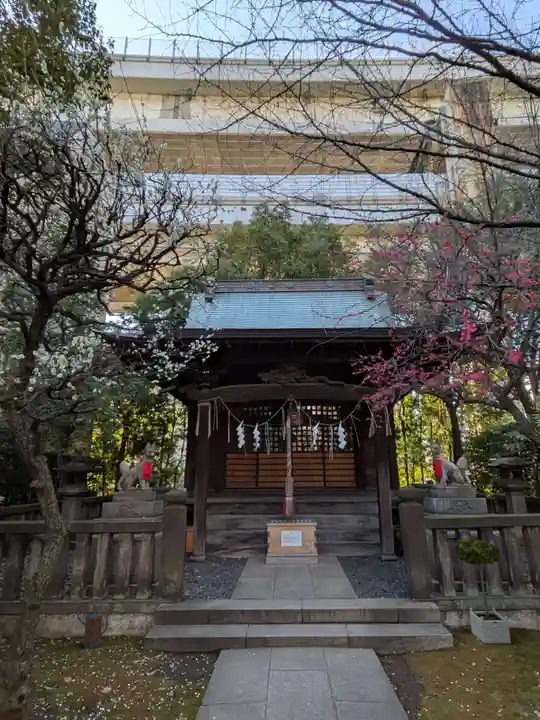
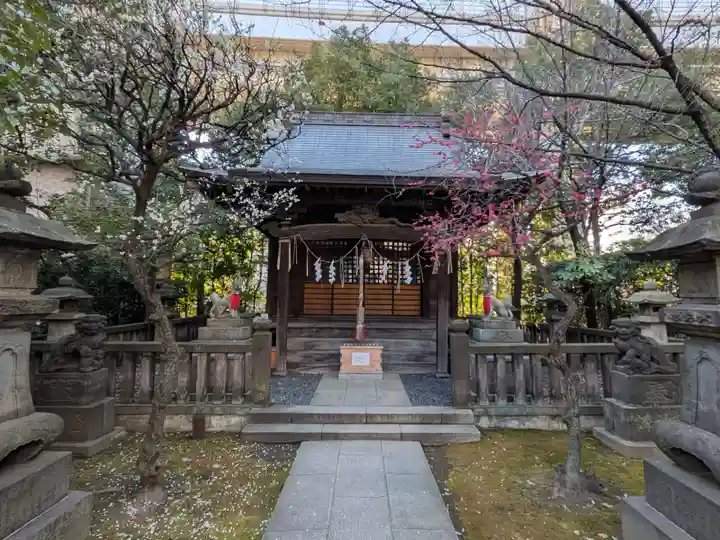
potted tree: present [456,538,511,643] -> none [492,361,526,439]

